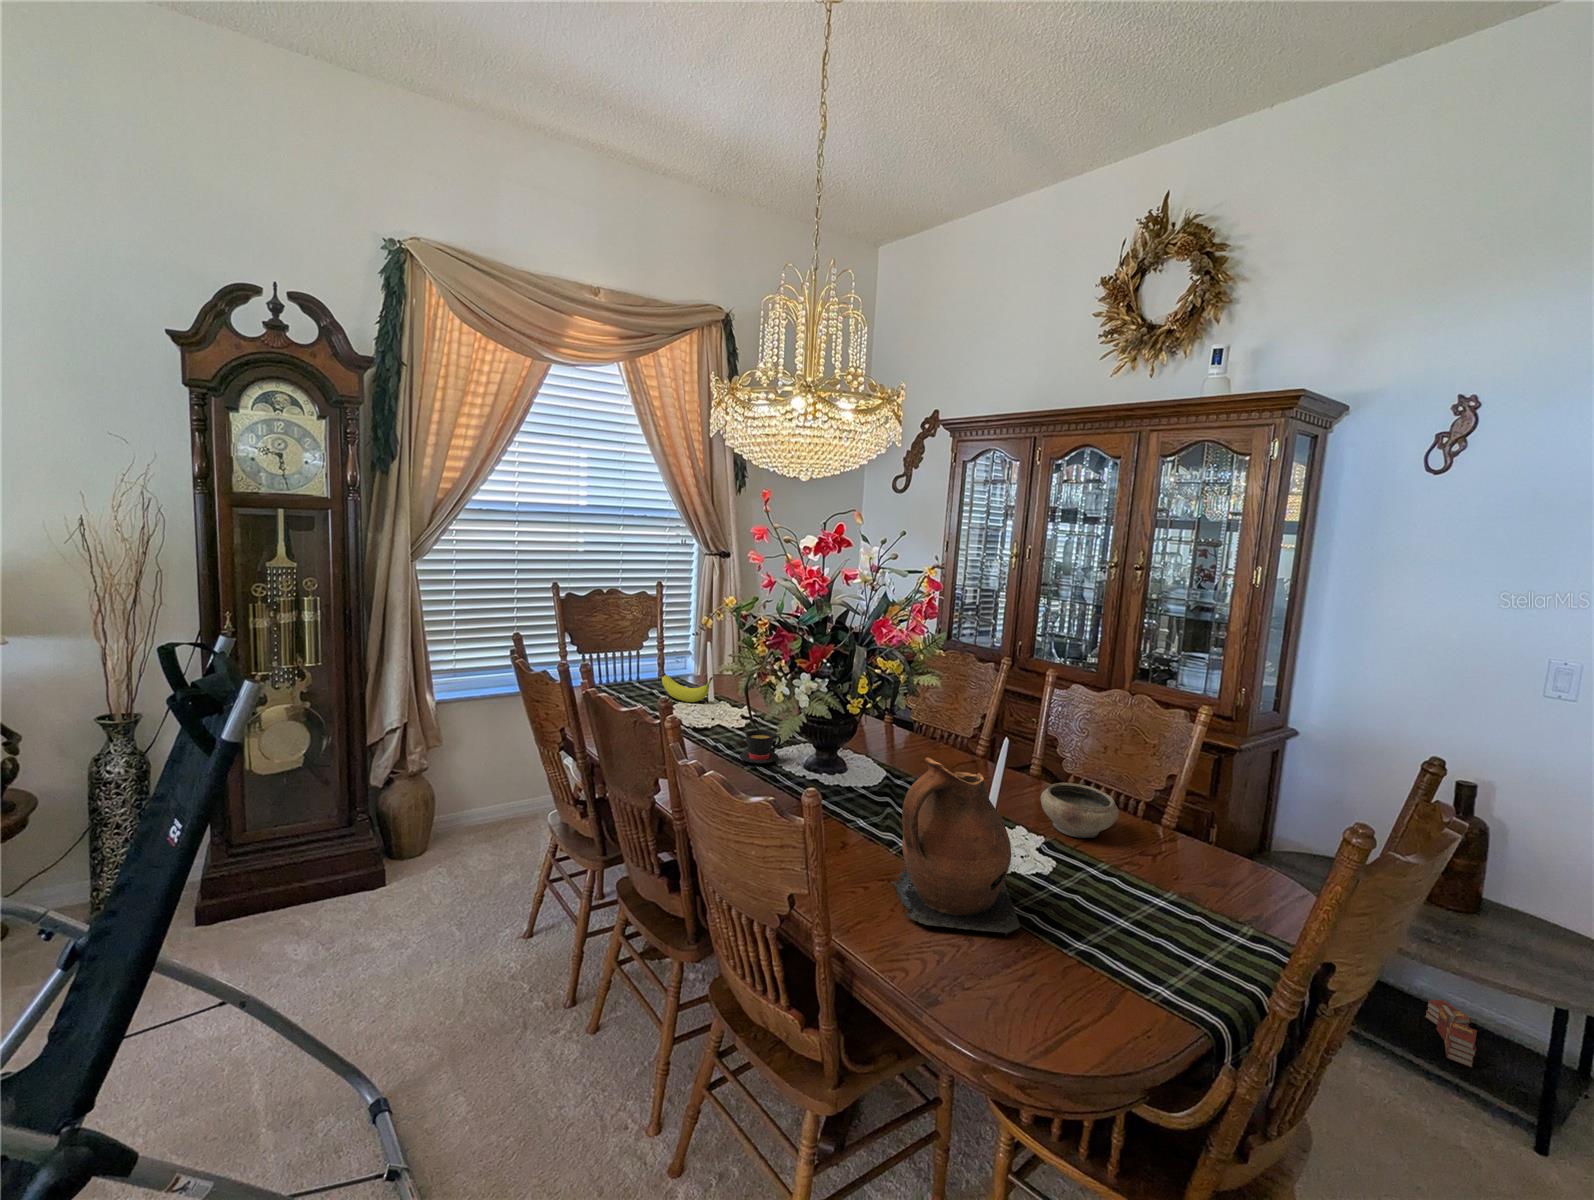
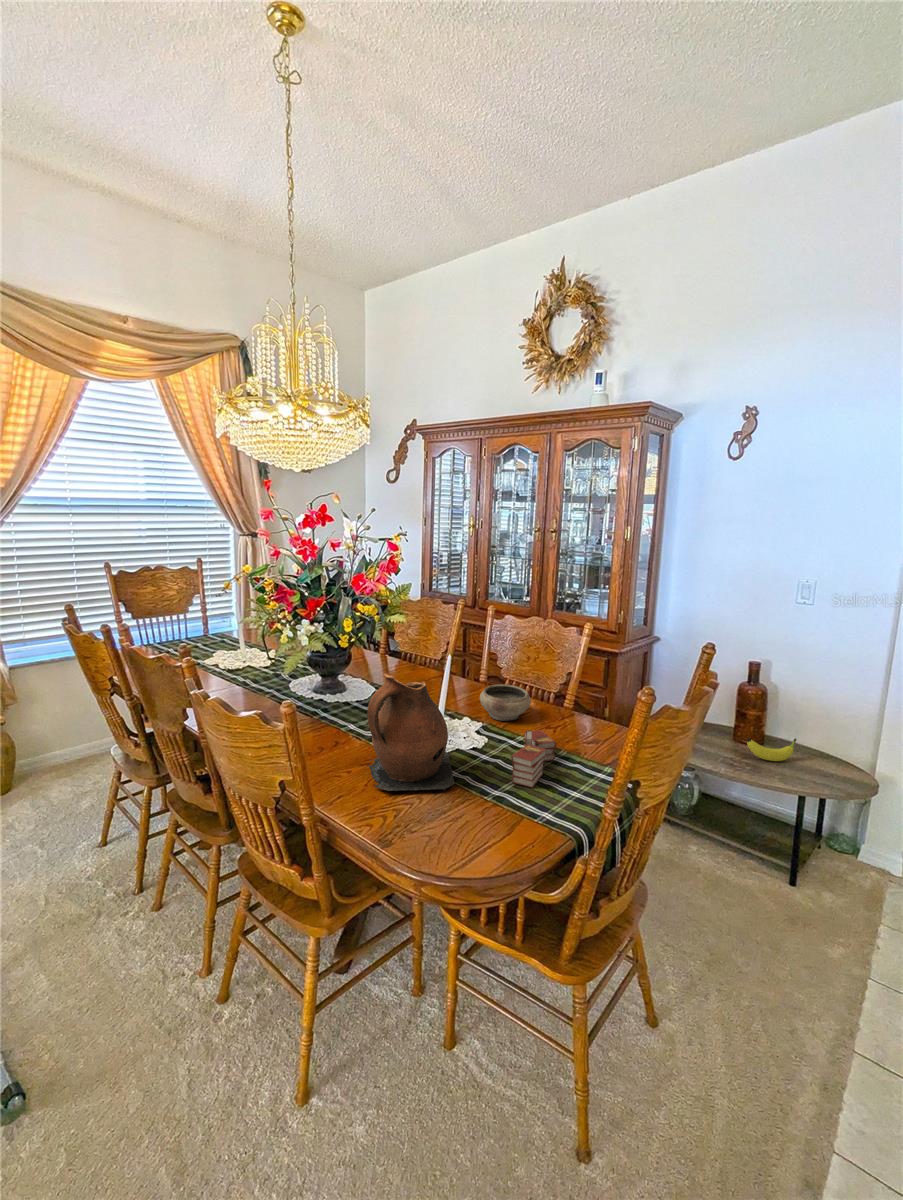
fruit: present [662,674,713,702] -> present [747,738,796,761]
teacup: present [740,730,781,764] -> none [263,668,295,694]
book: present [1425,1000,1477,1068] -> present [511,730,556,788]

